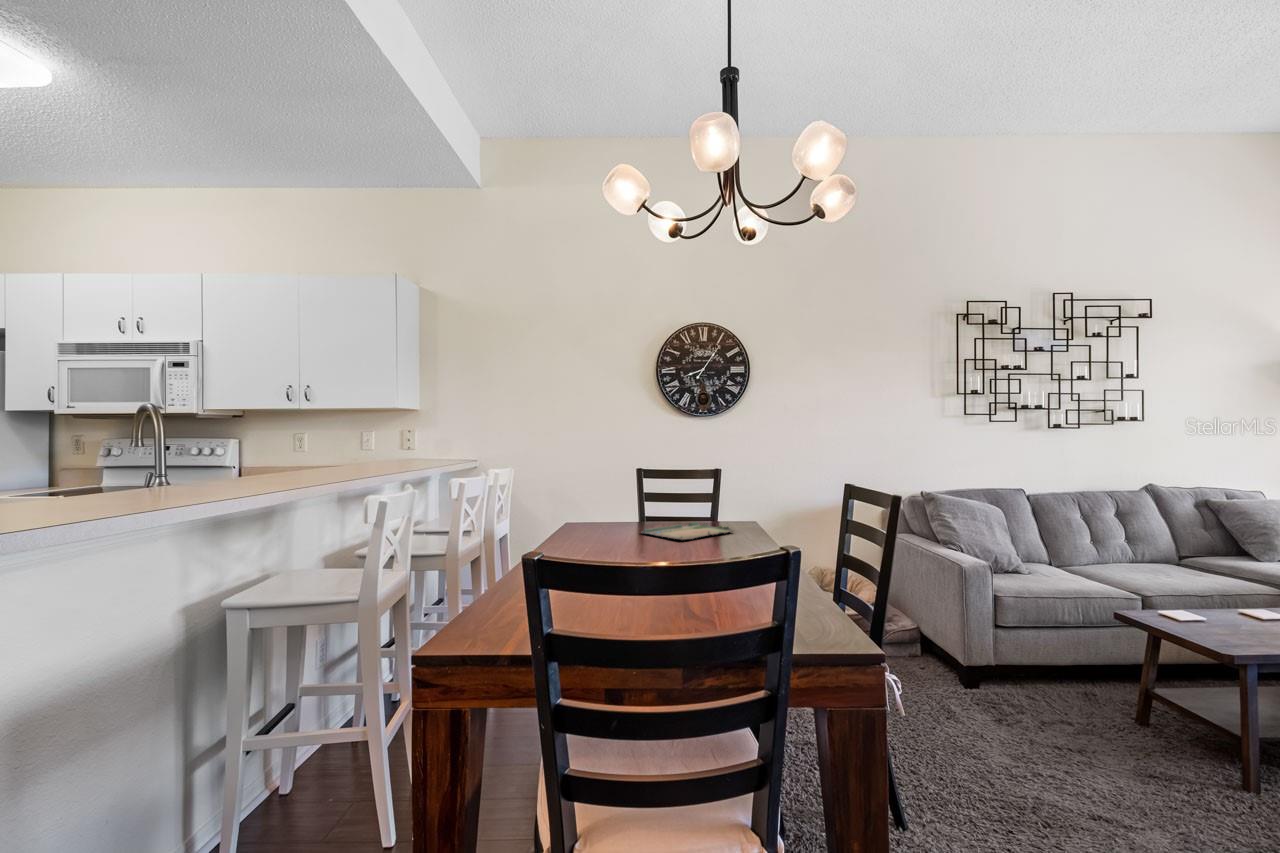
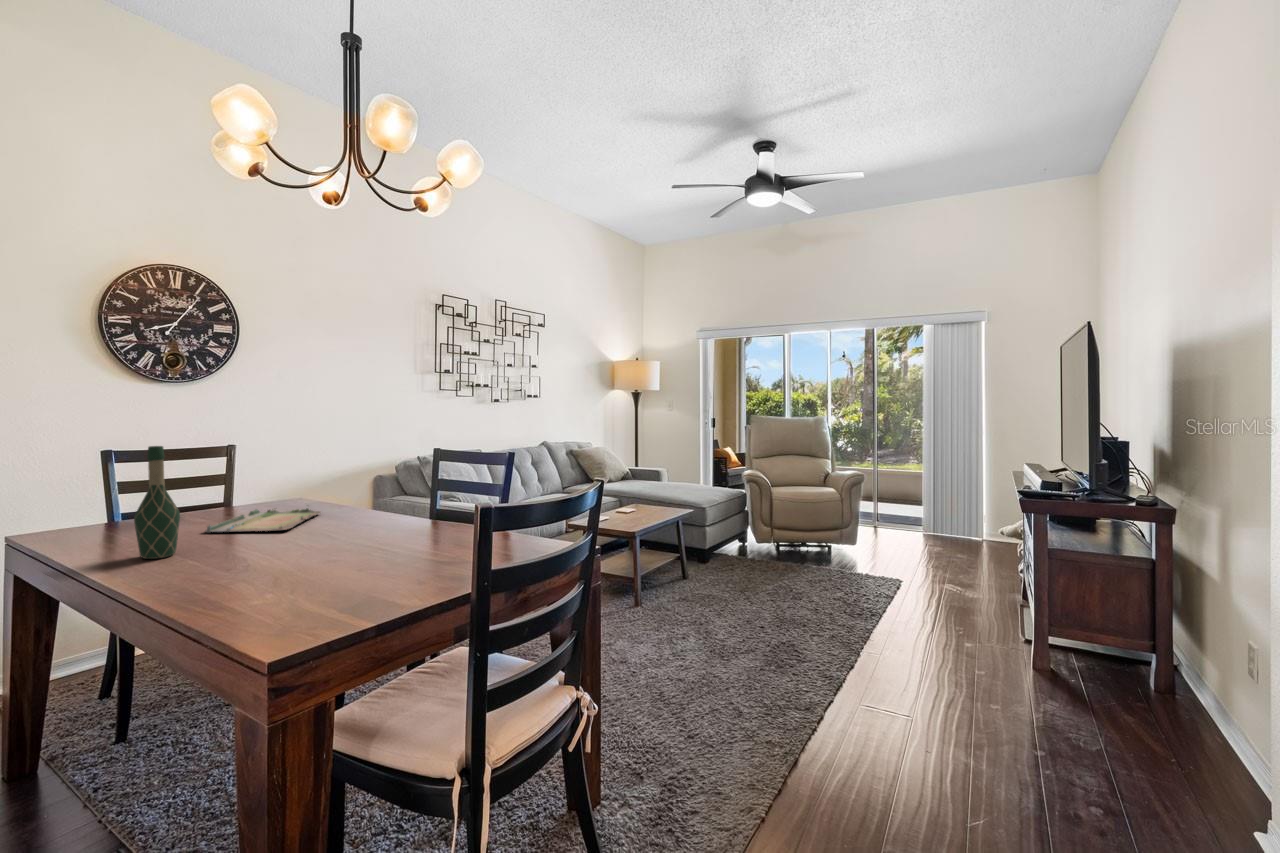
wine bottle: none [577,460,603,544] -> present [134,446,180,559]

